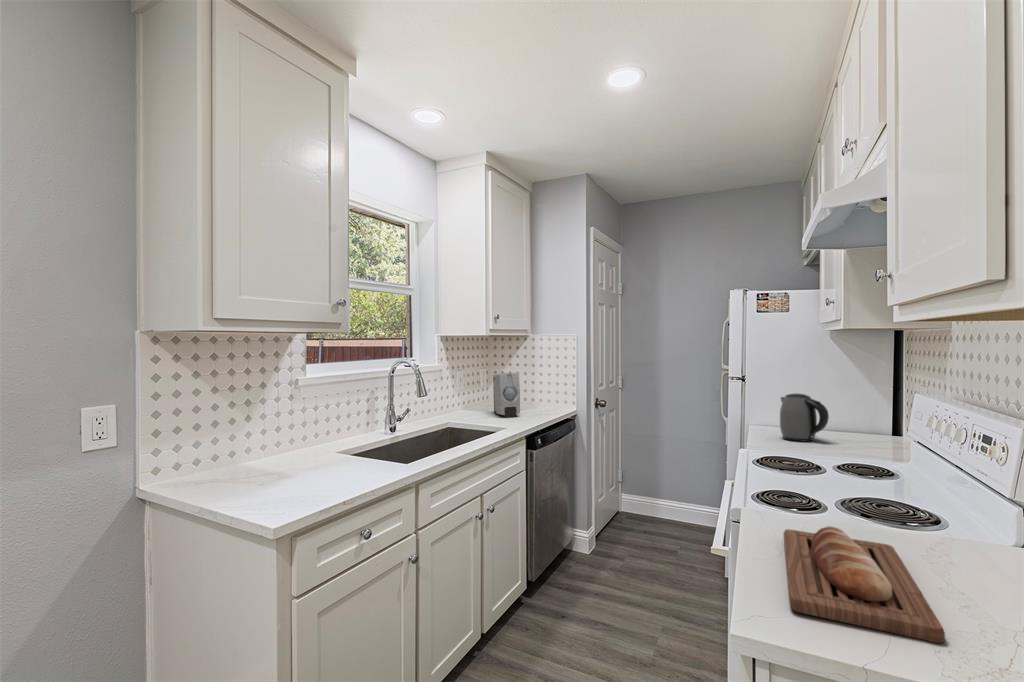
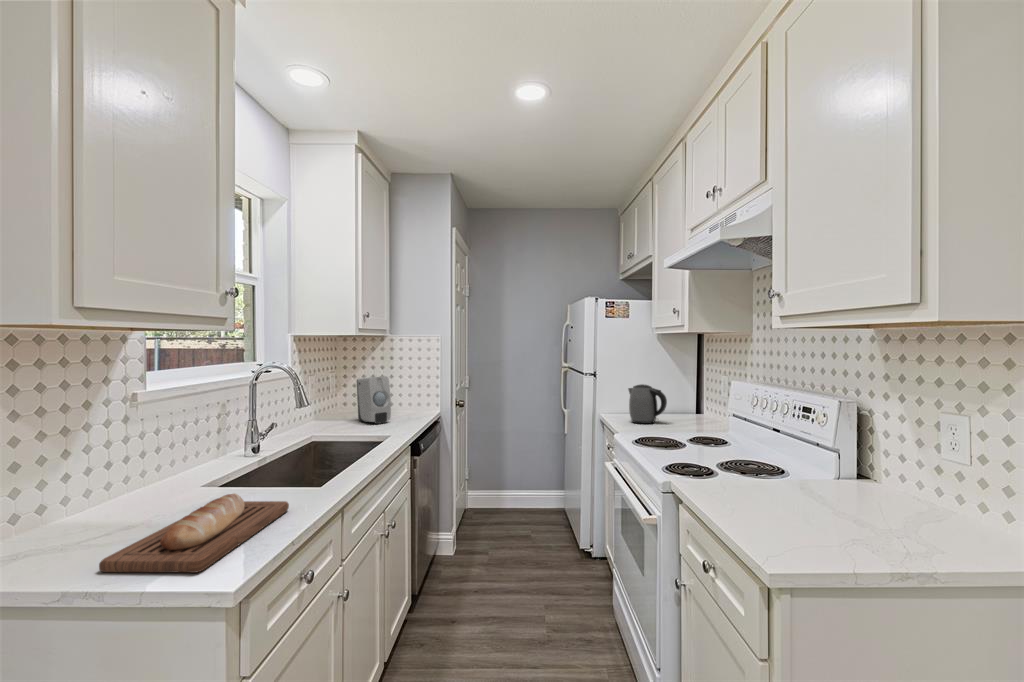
bread loaf: present [784,526,945,643] -> present [99,494,289,573]

